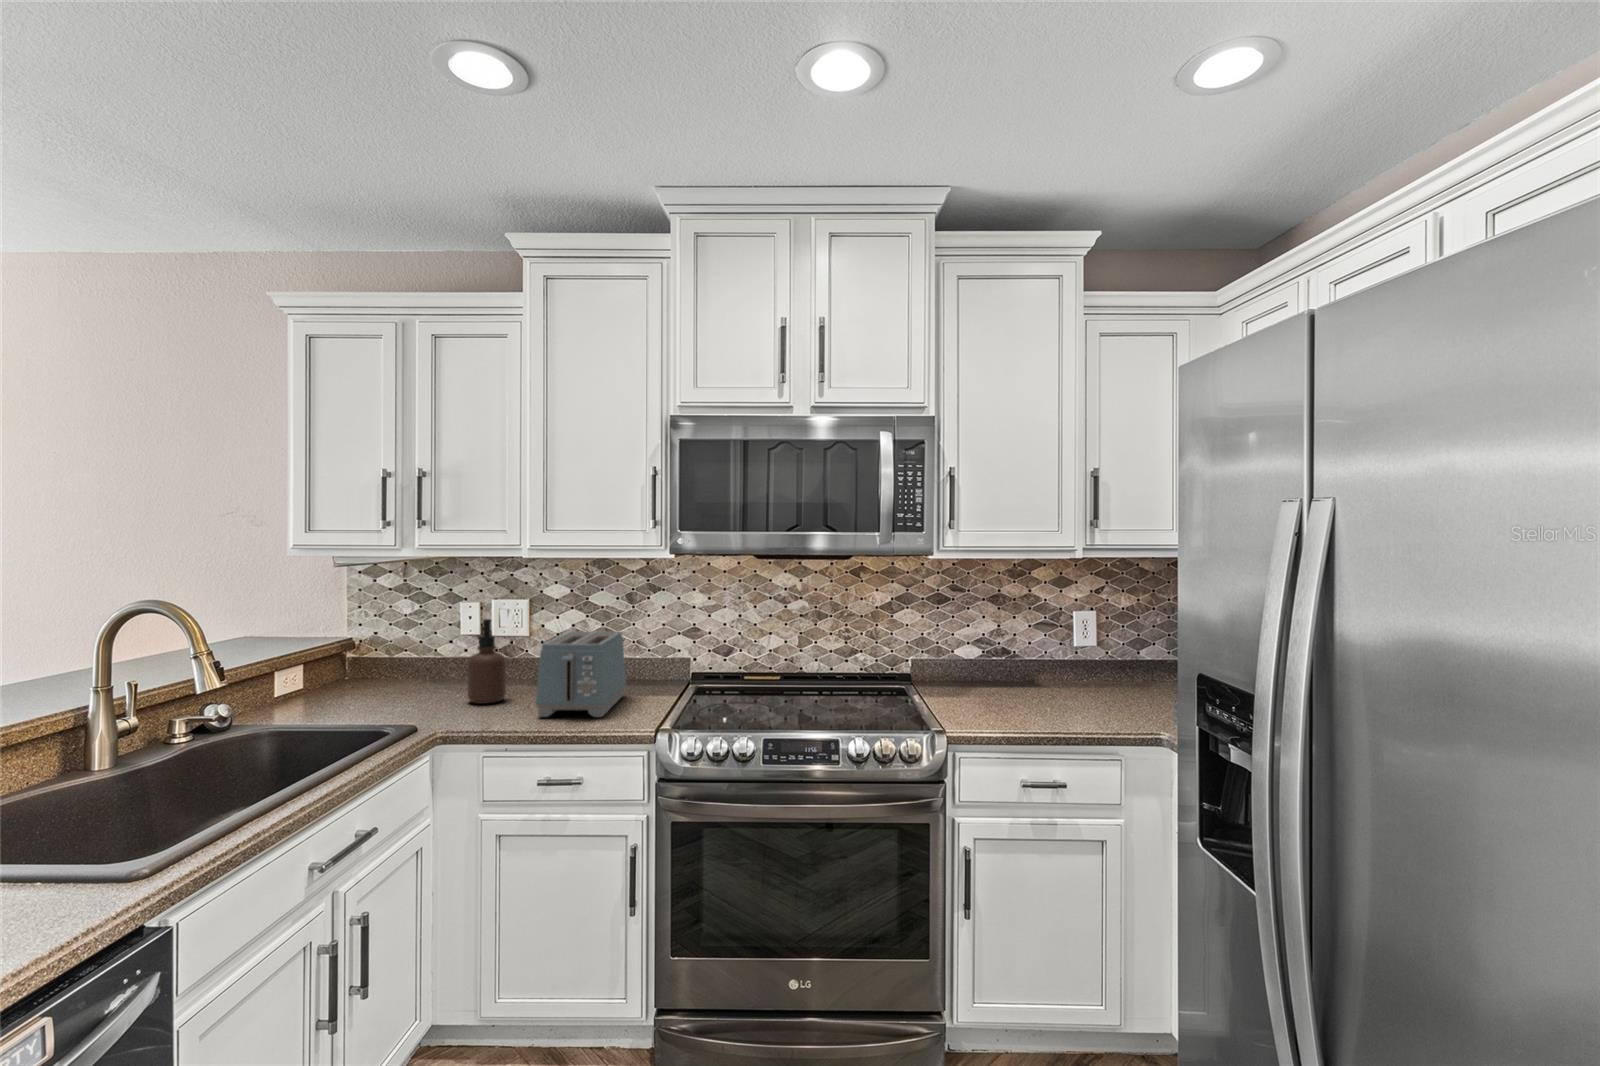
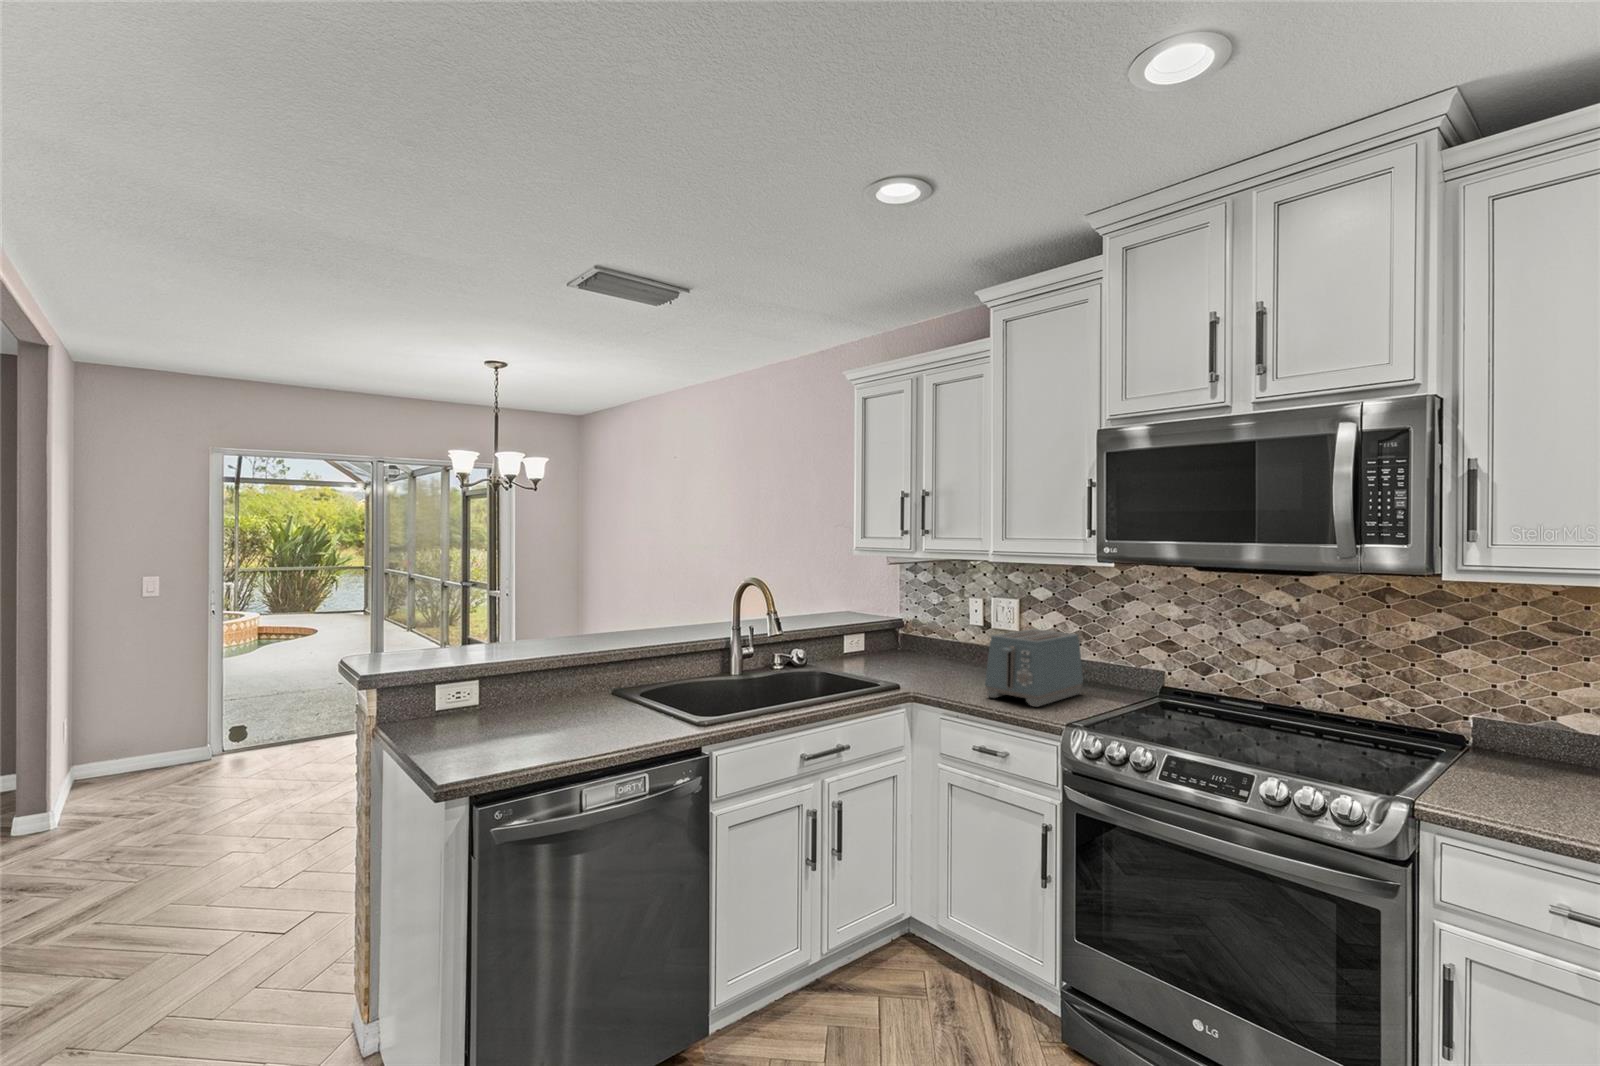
soap dispenser: present [467,619,506,704] -> none [952,611,982,680]

